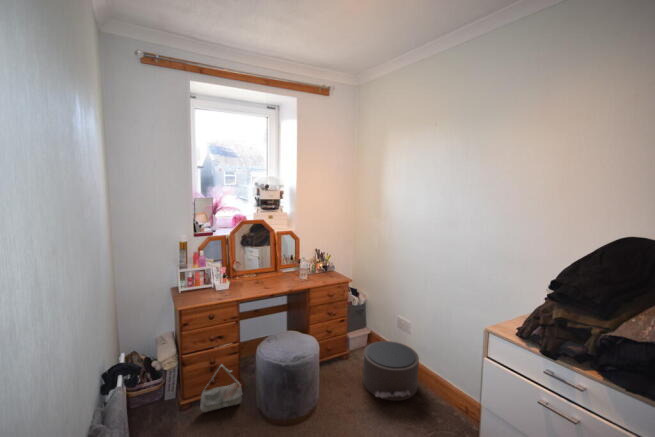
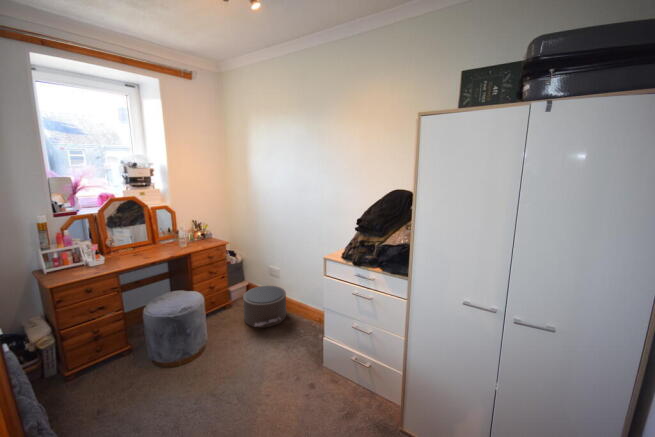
bag: present [200,365,242,412] -> none [87,331,134,378]

